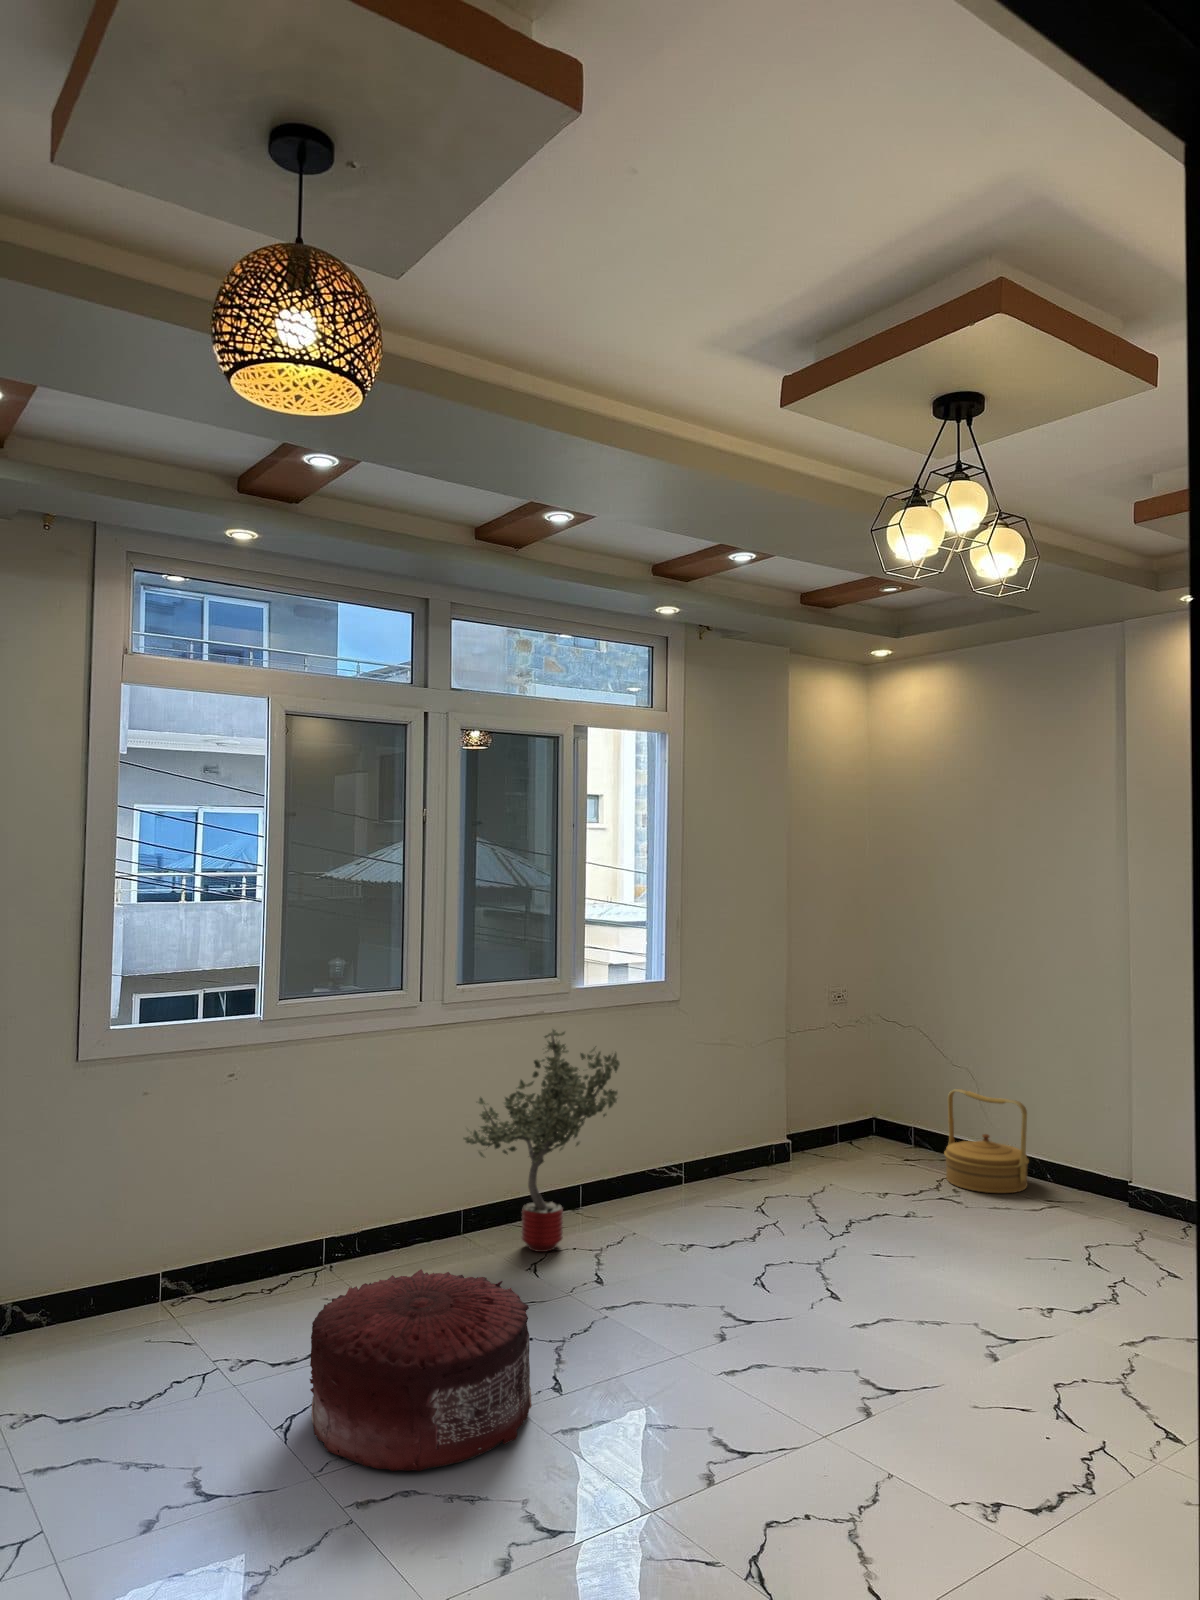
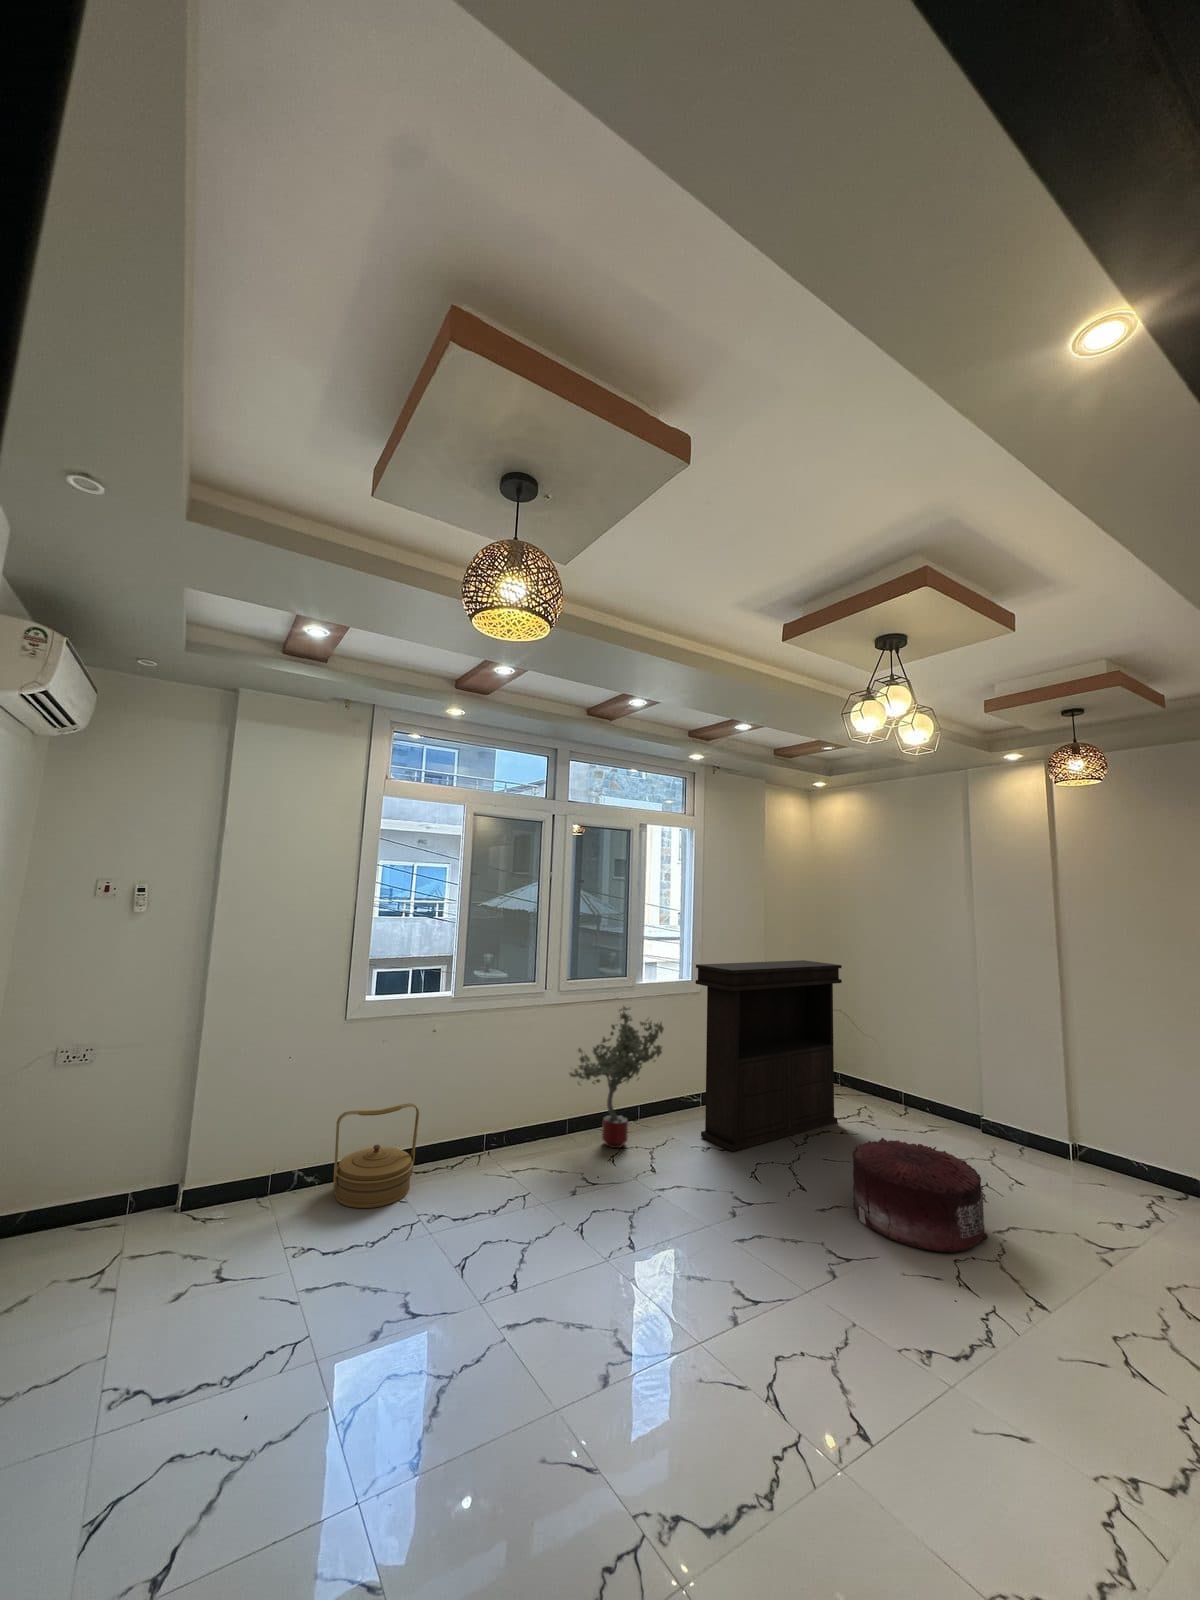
console table: none [671,949,911,1249] -> present [695,960,842,1151]
woven basket: present [944,1089,1029,1193] -> present [333,1103,419,1208]
pouf: present [310,1269,532,1471] -> present [853,1138,988,1253]

